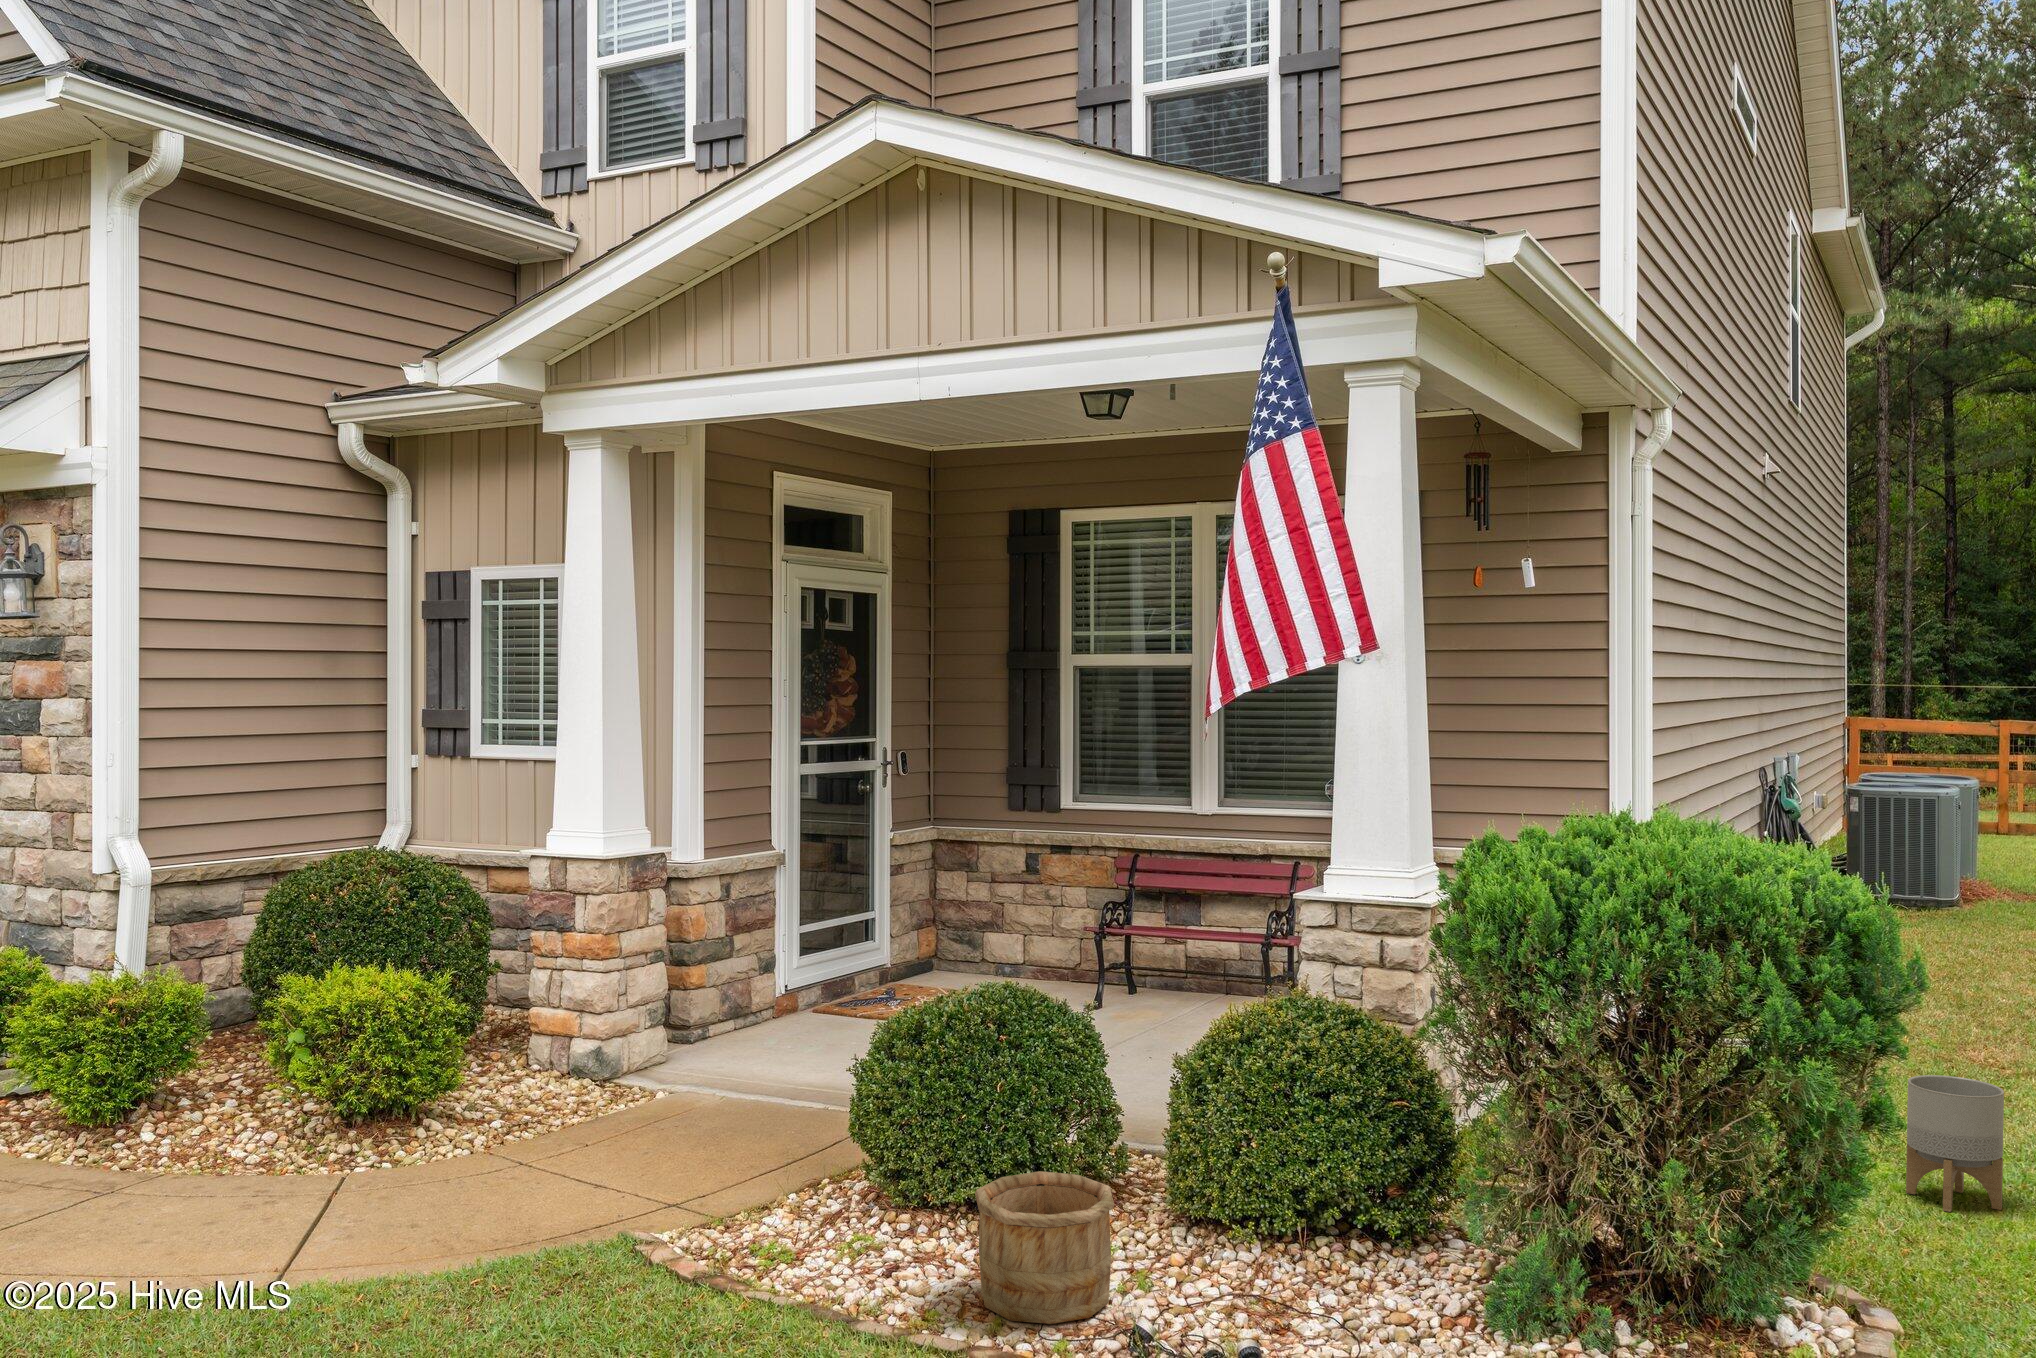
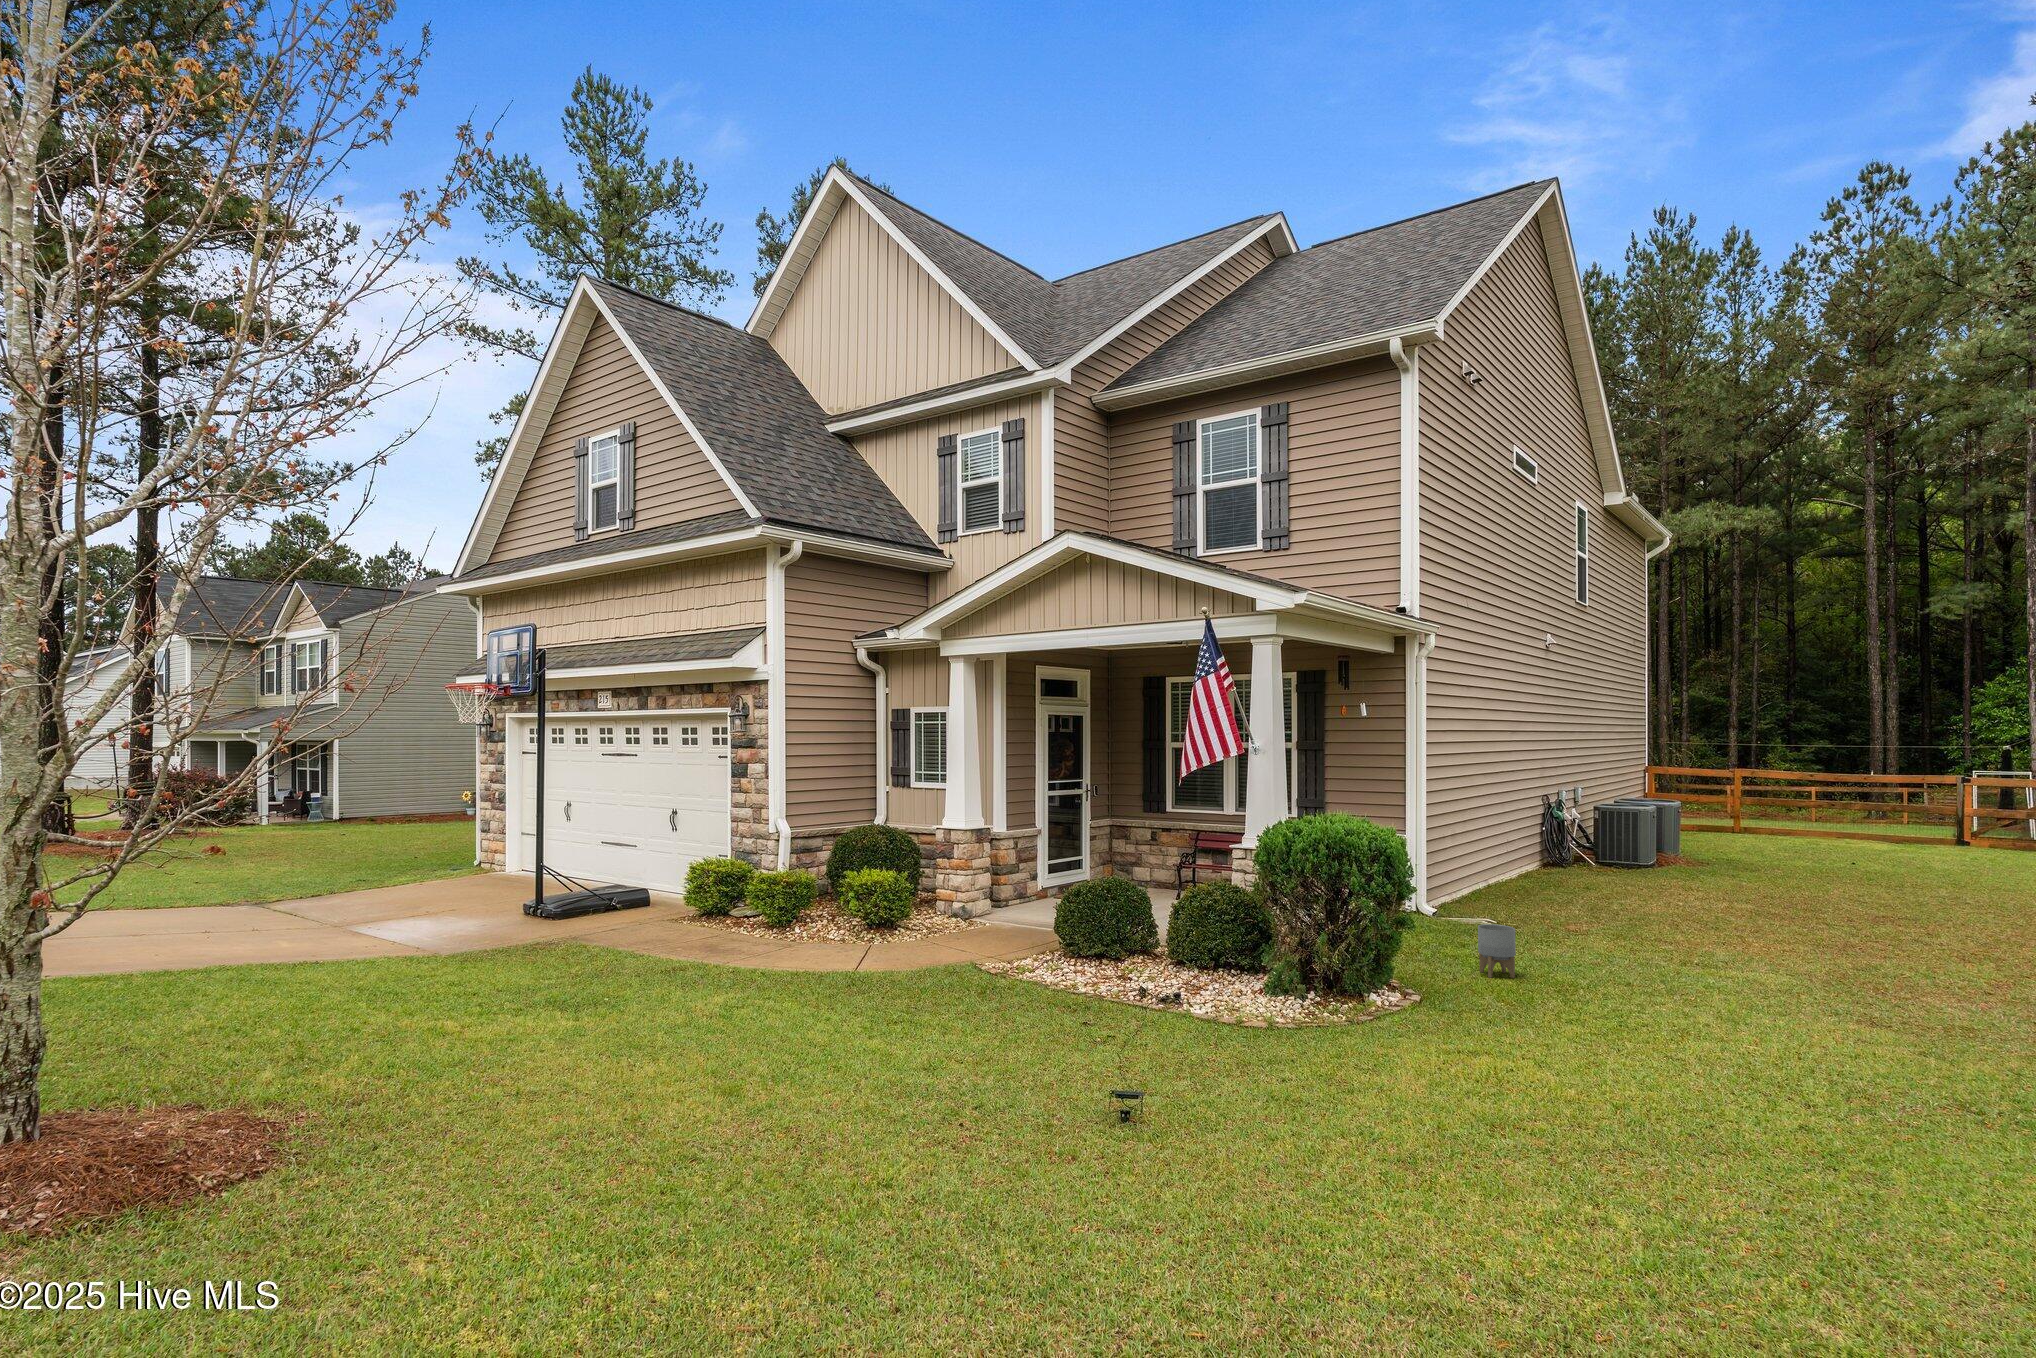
wooden bucket: present [975,1171,1114,1324] -> none [1091,939,1139,987]

